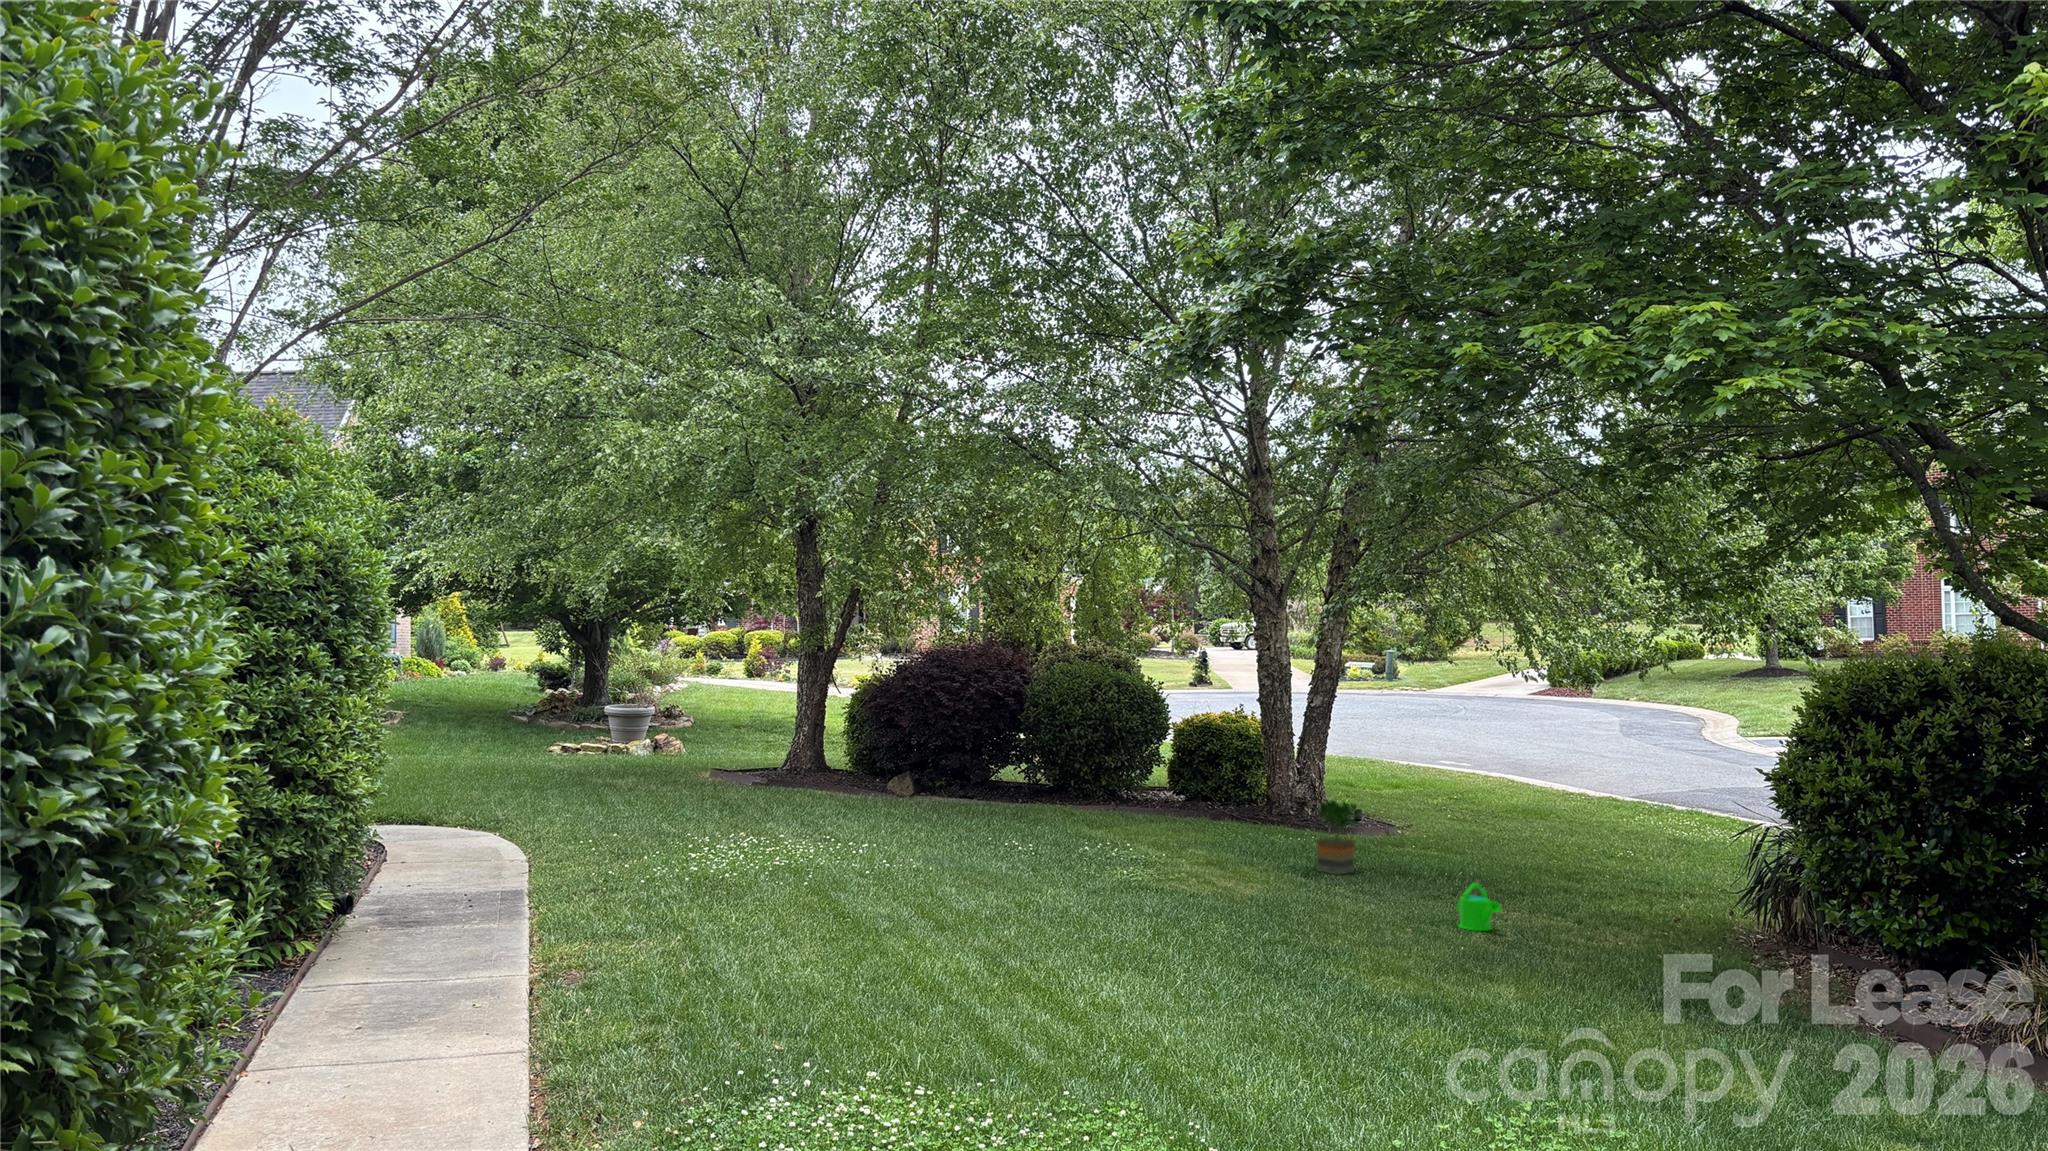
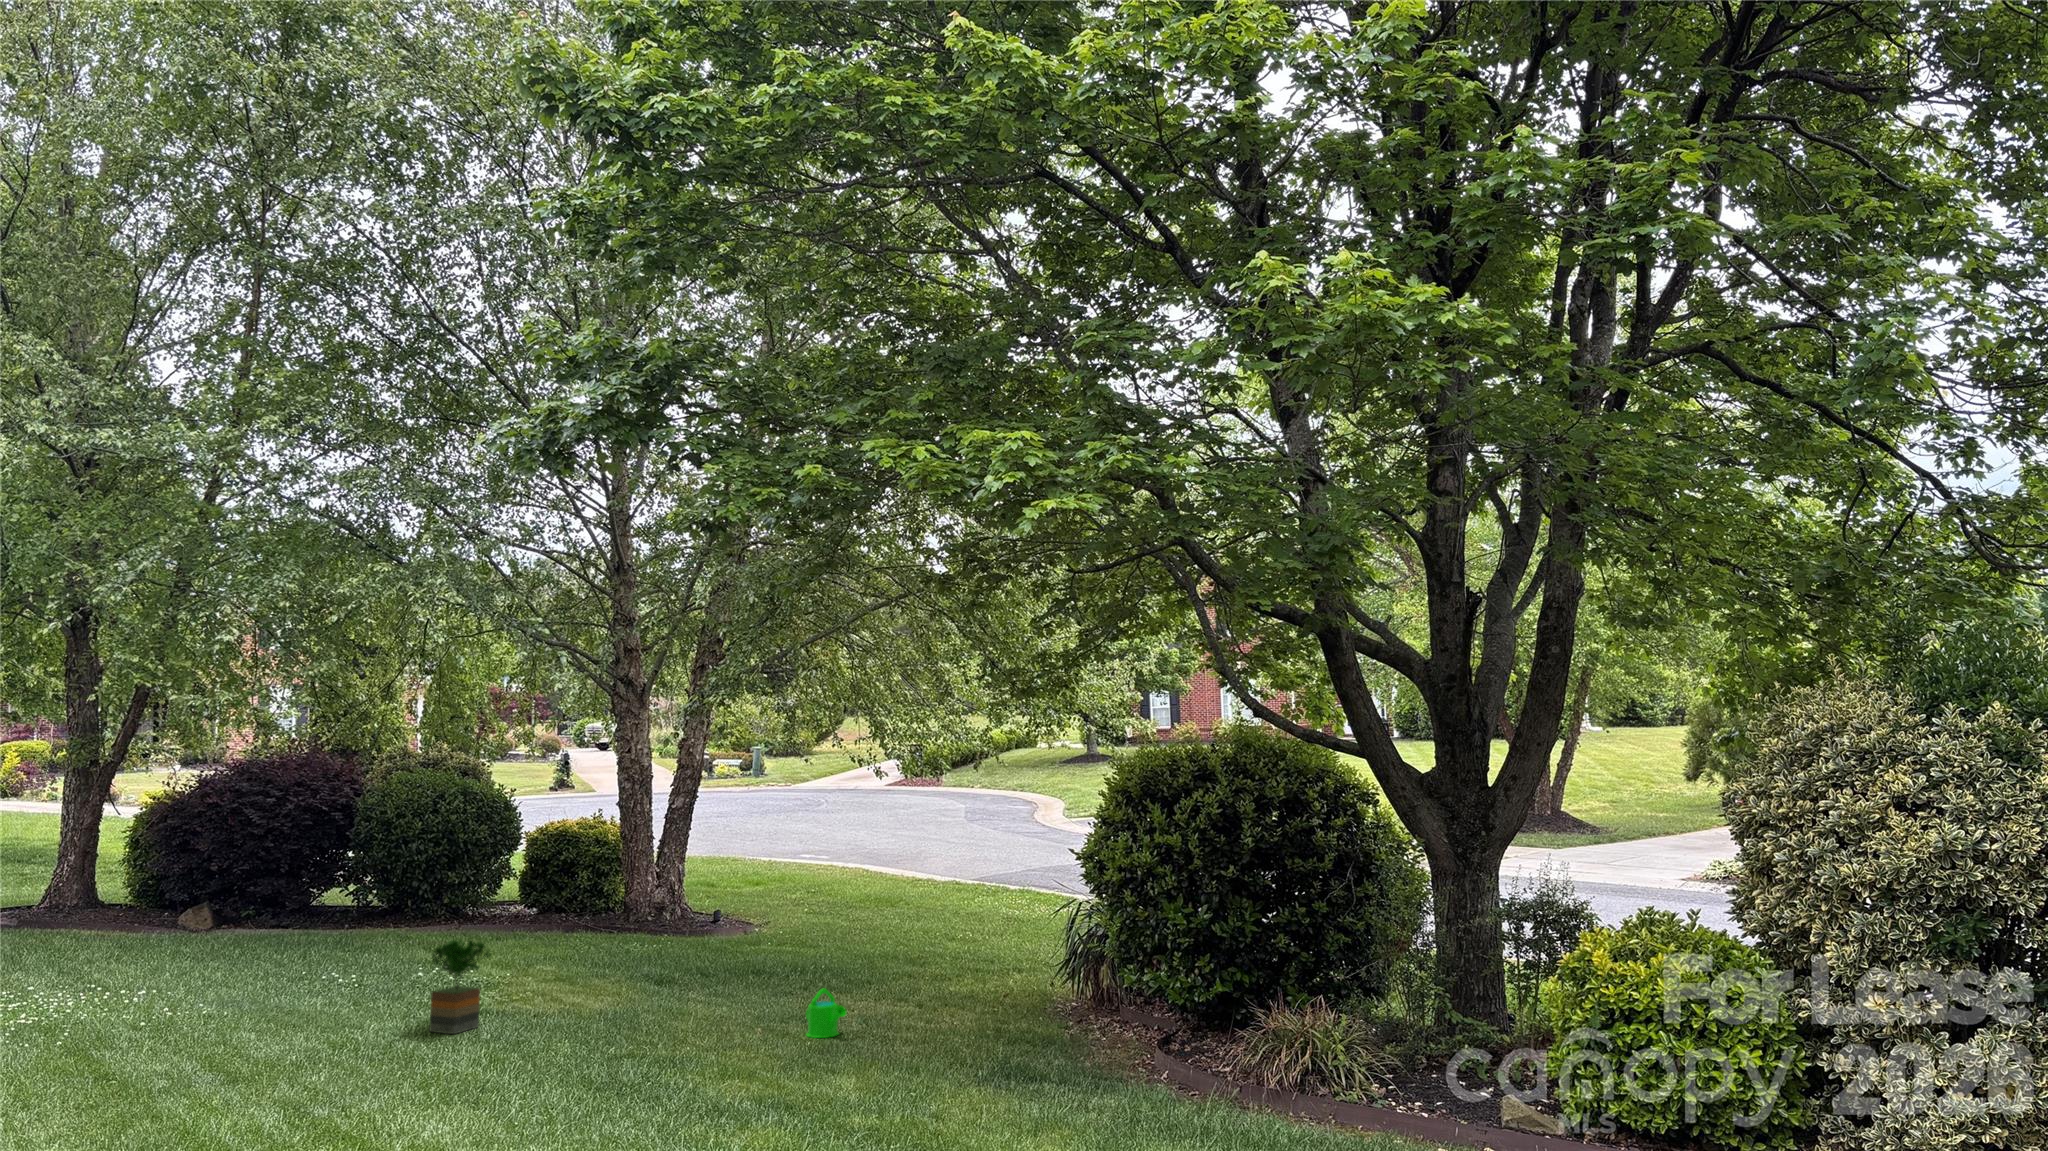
potted tree: present [1317,799,1362,875] -> present [429,940,491,1034]

